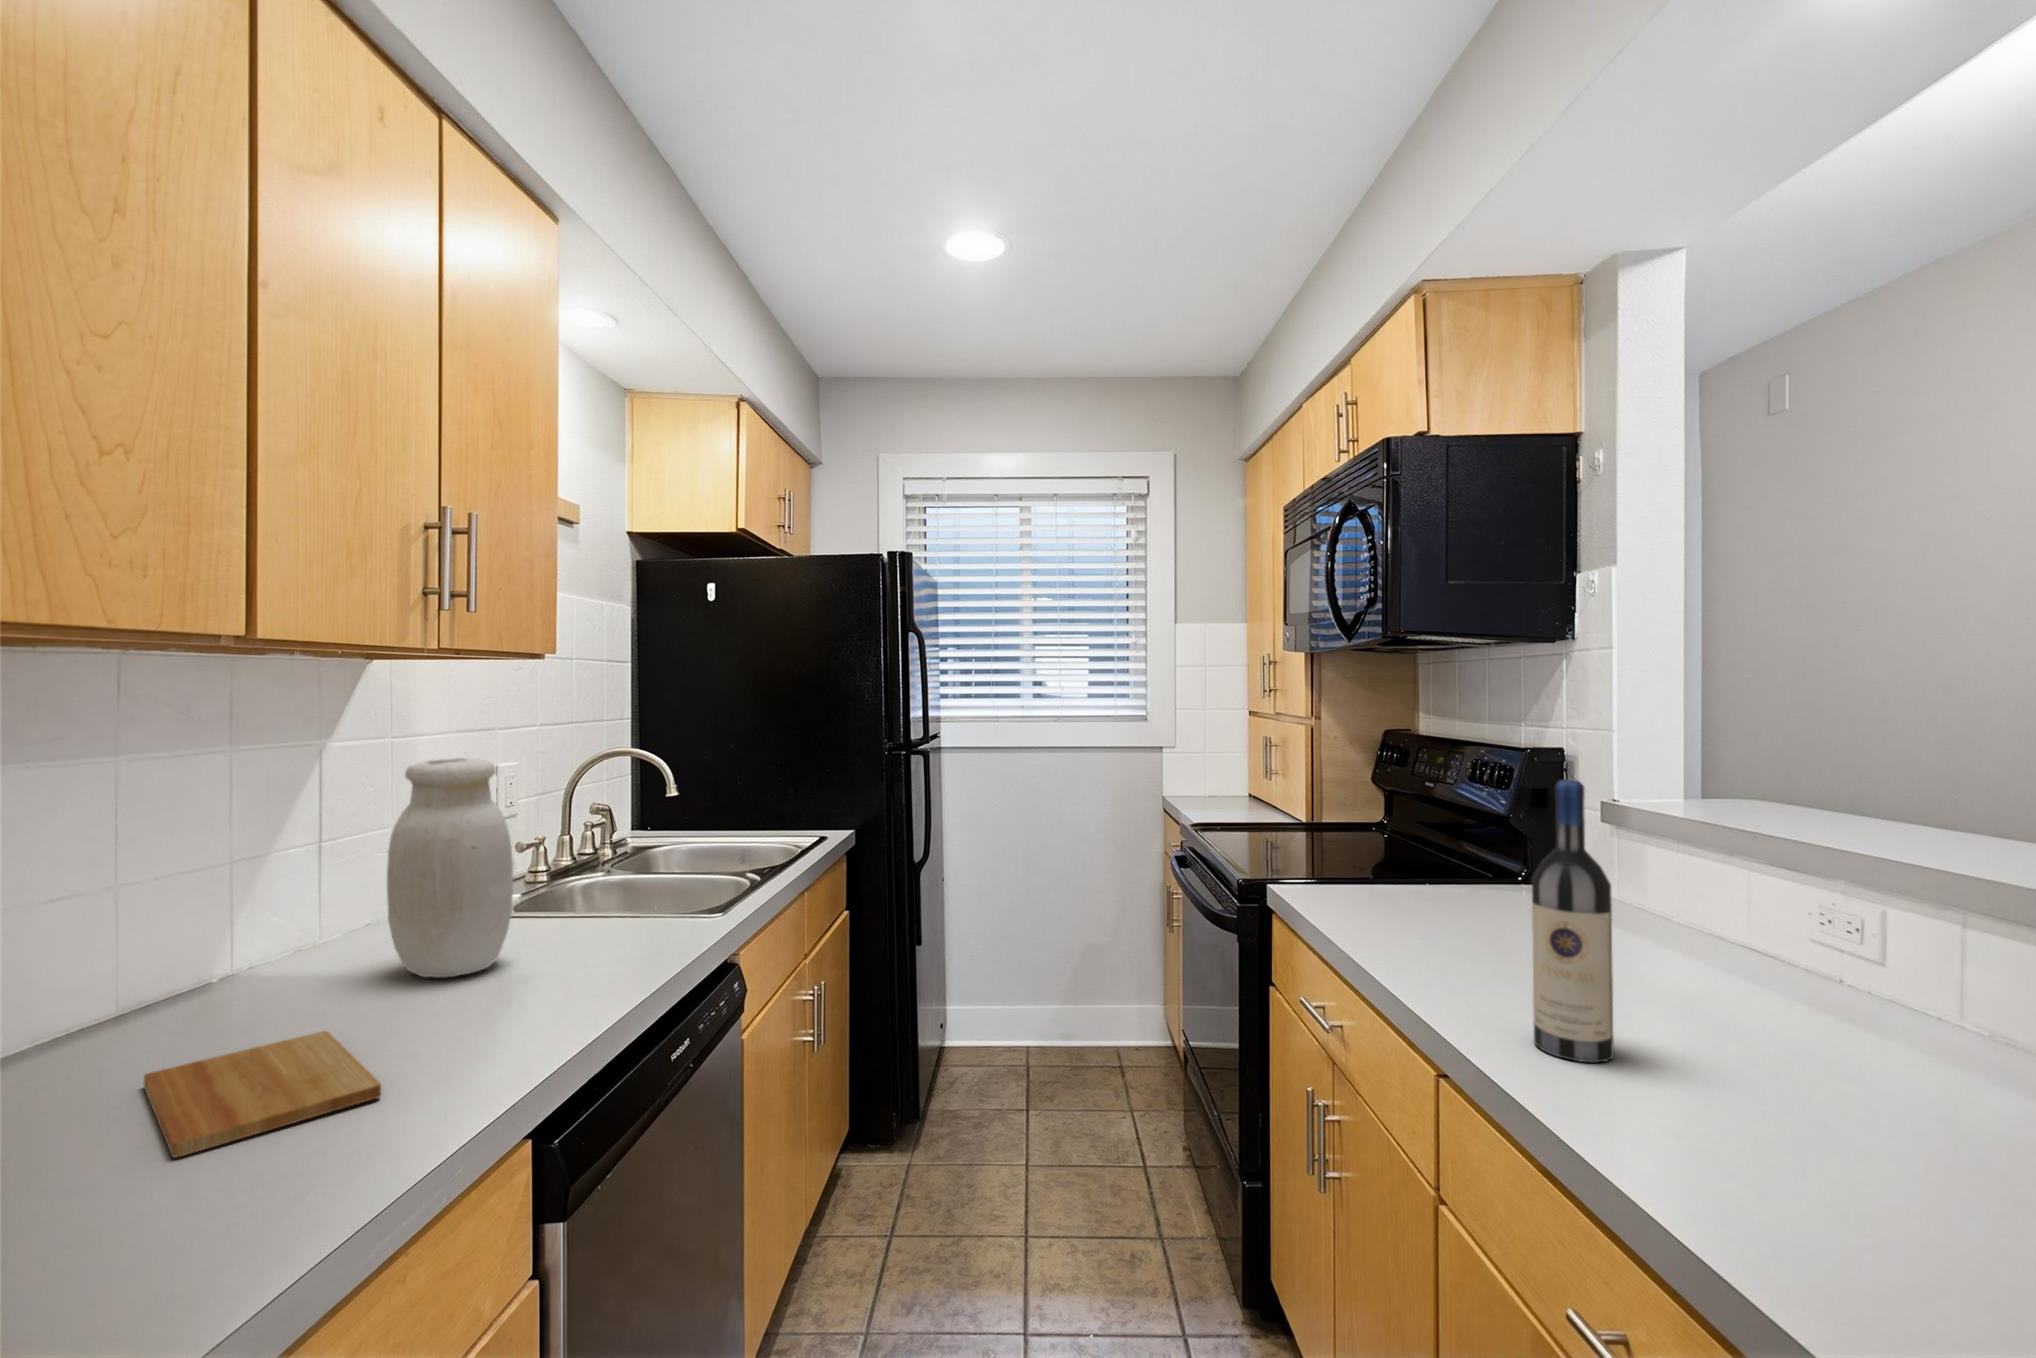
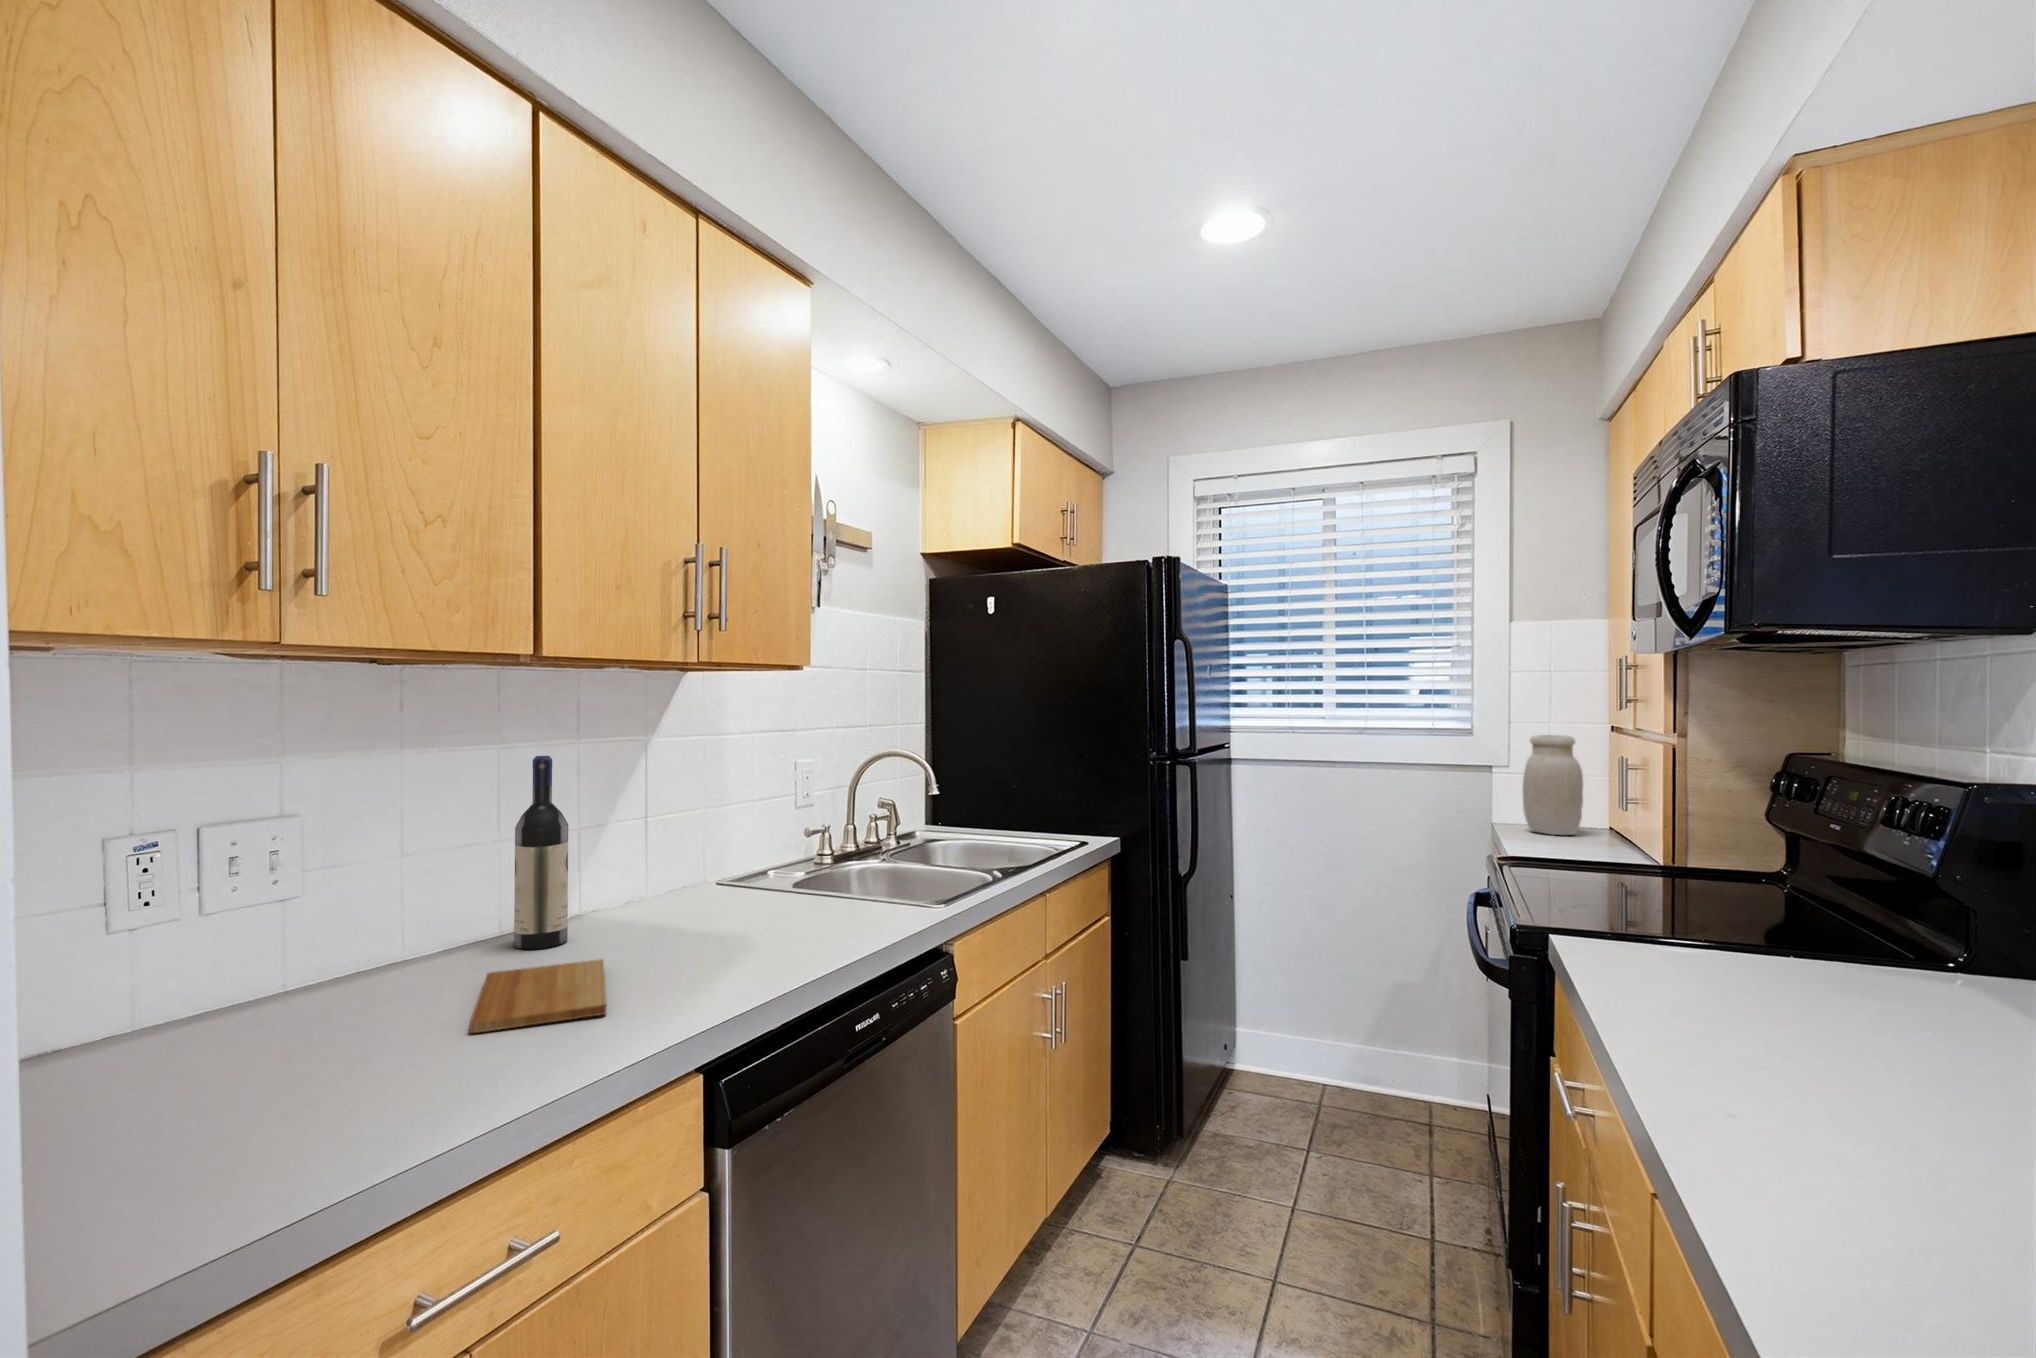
jar: present [387,758,513,977] -> present [1523,735,1583,835]
wine bottle: present [1532,780,1614,1062] -> present [514,756,568,949]

